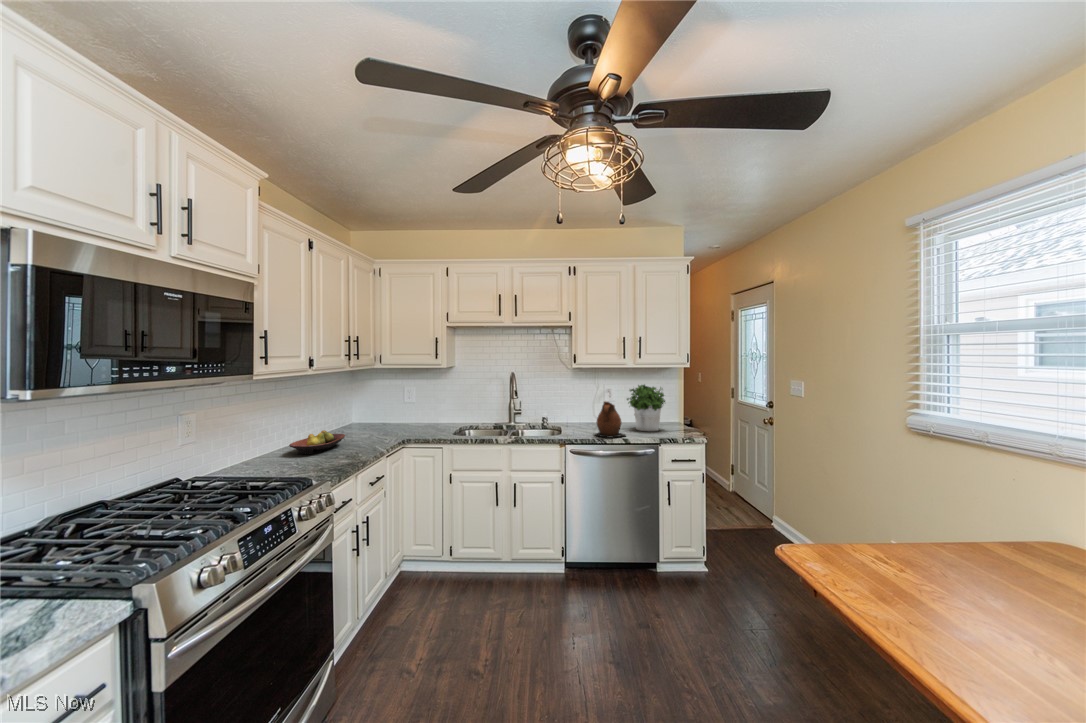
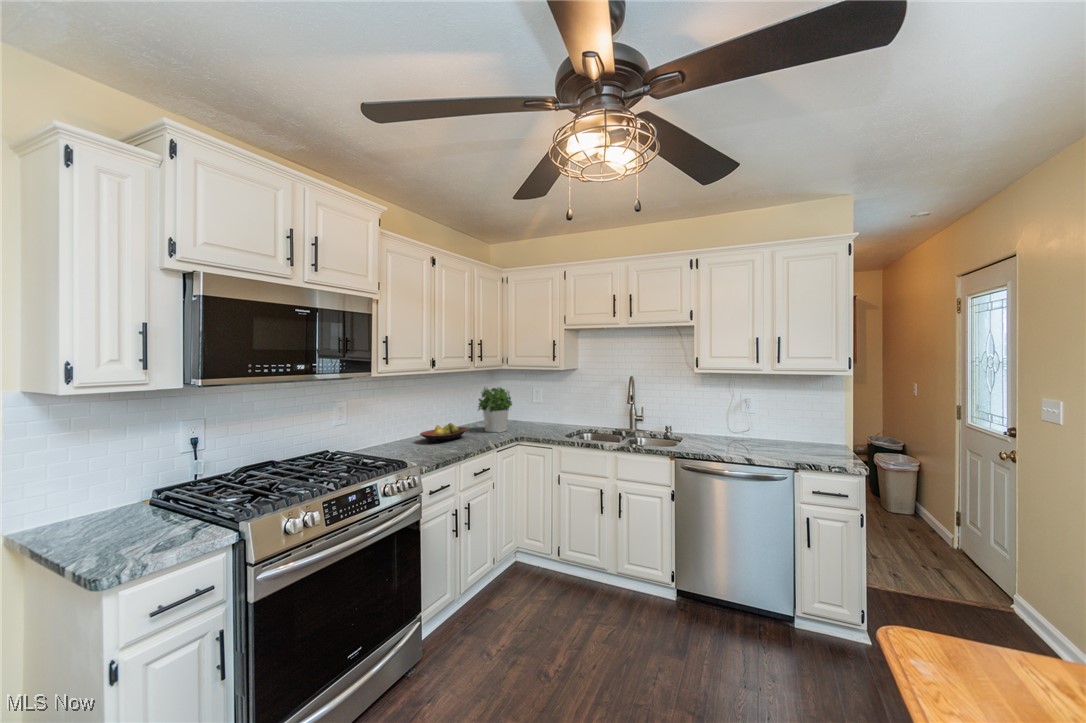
potted plant: present [627,385,665,431] -> present [478,387,512,432]
ceramic pitcher: present [595,401,625,438] -> none [713,412,755,455]

